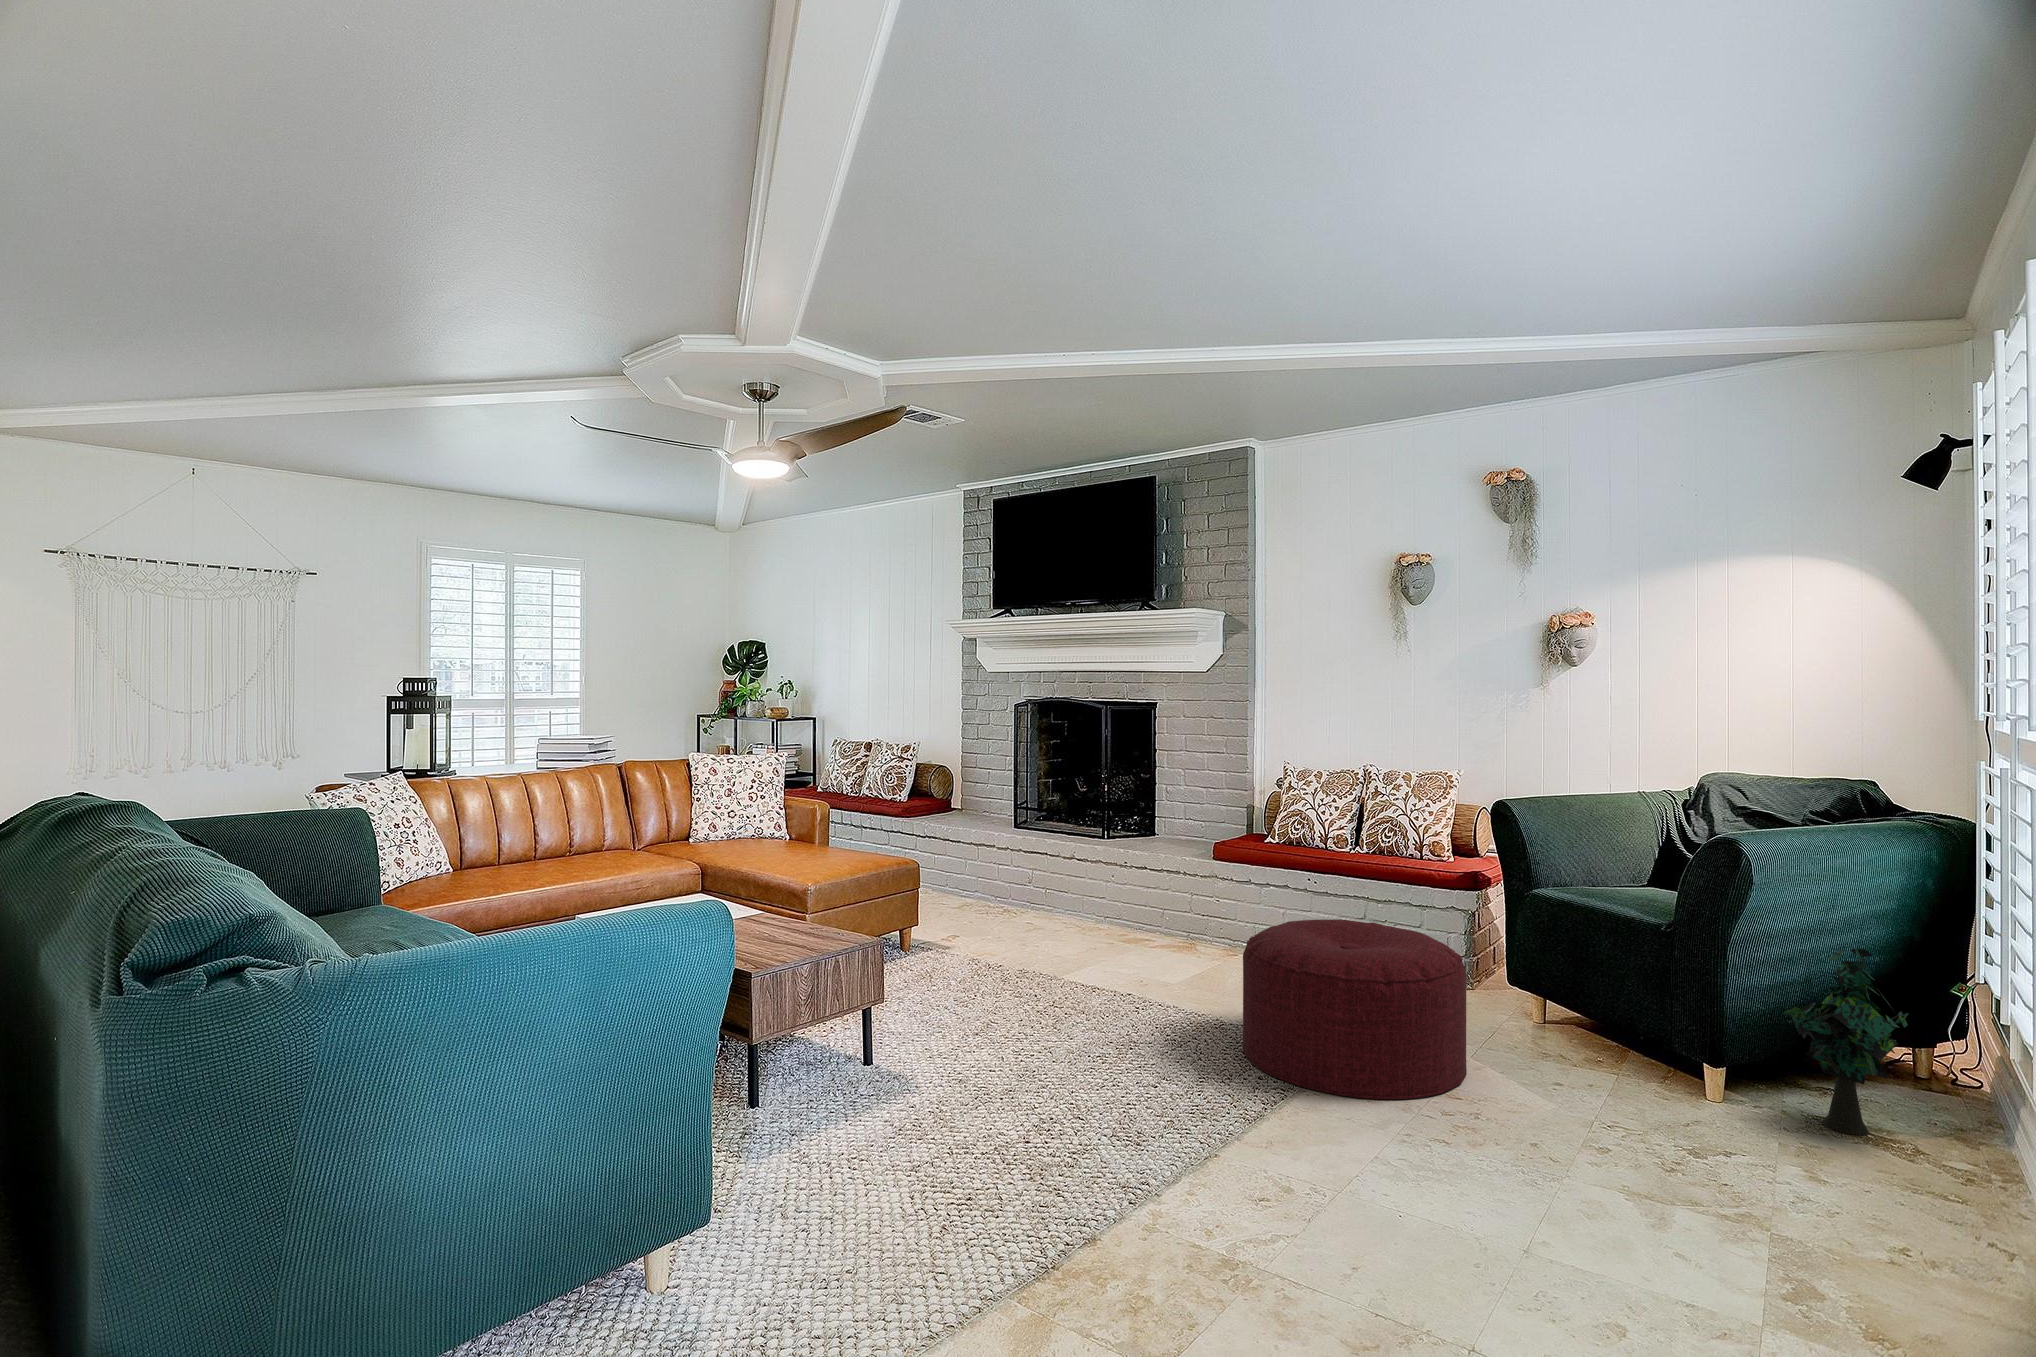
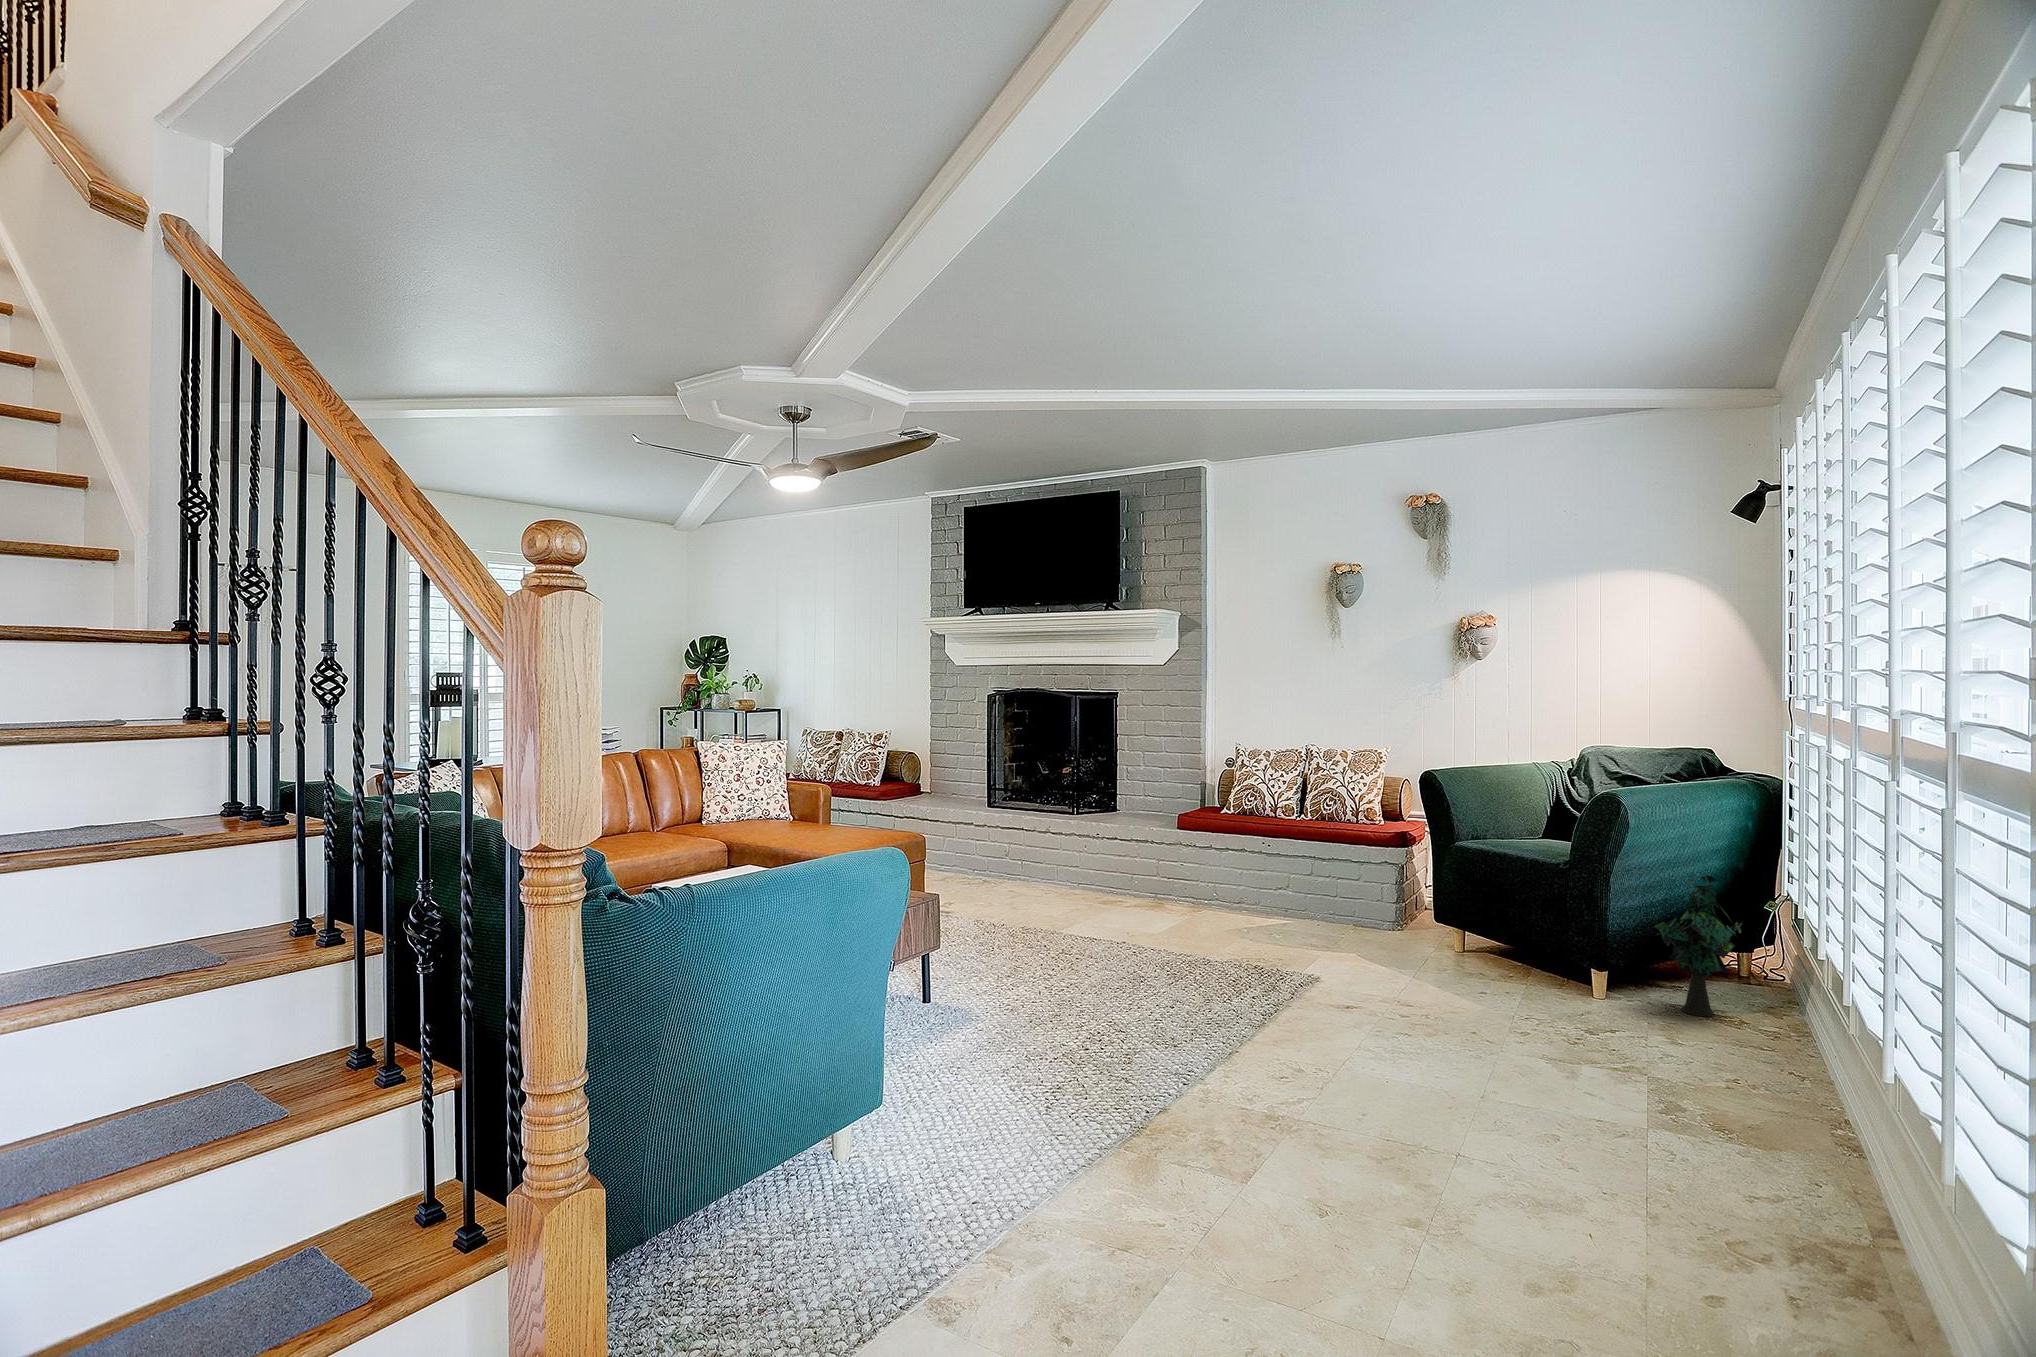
ottoman: present [1242,919,1467,1100] -> none [1233,871,1414,1009]

